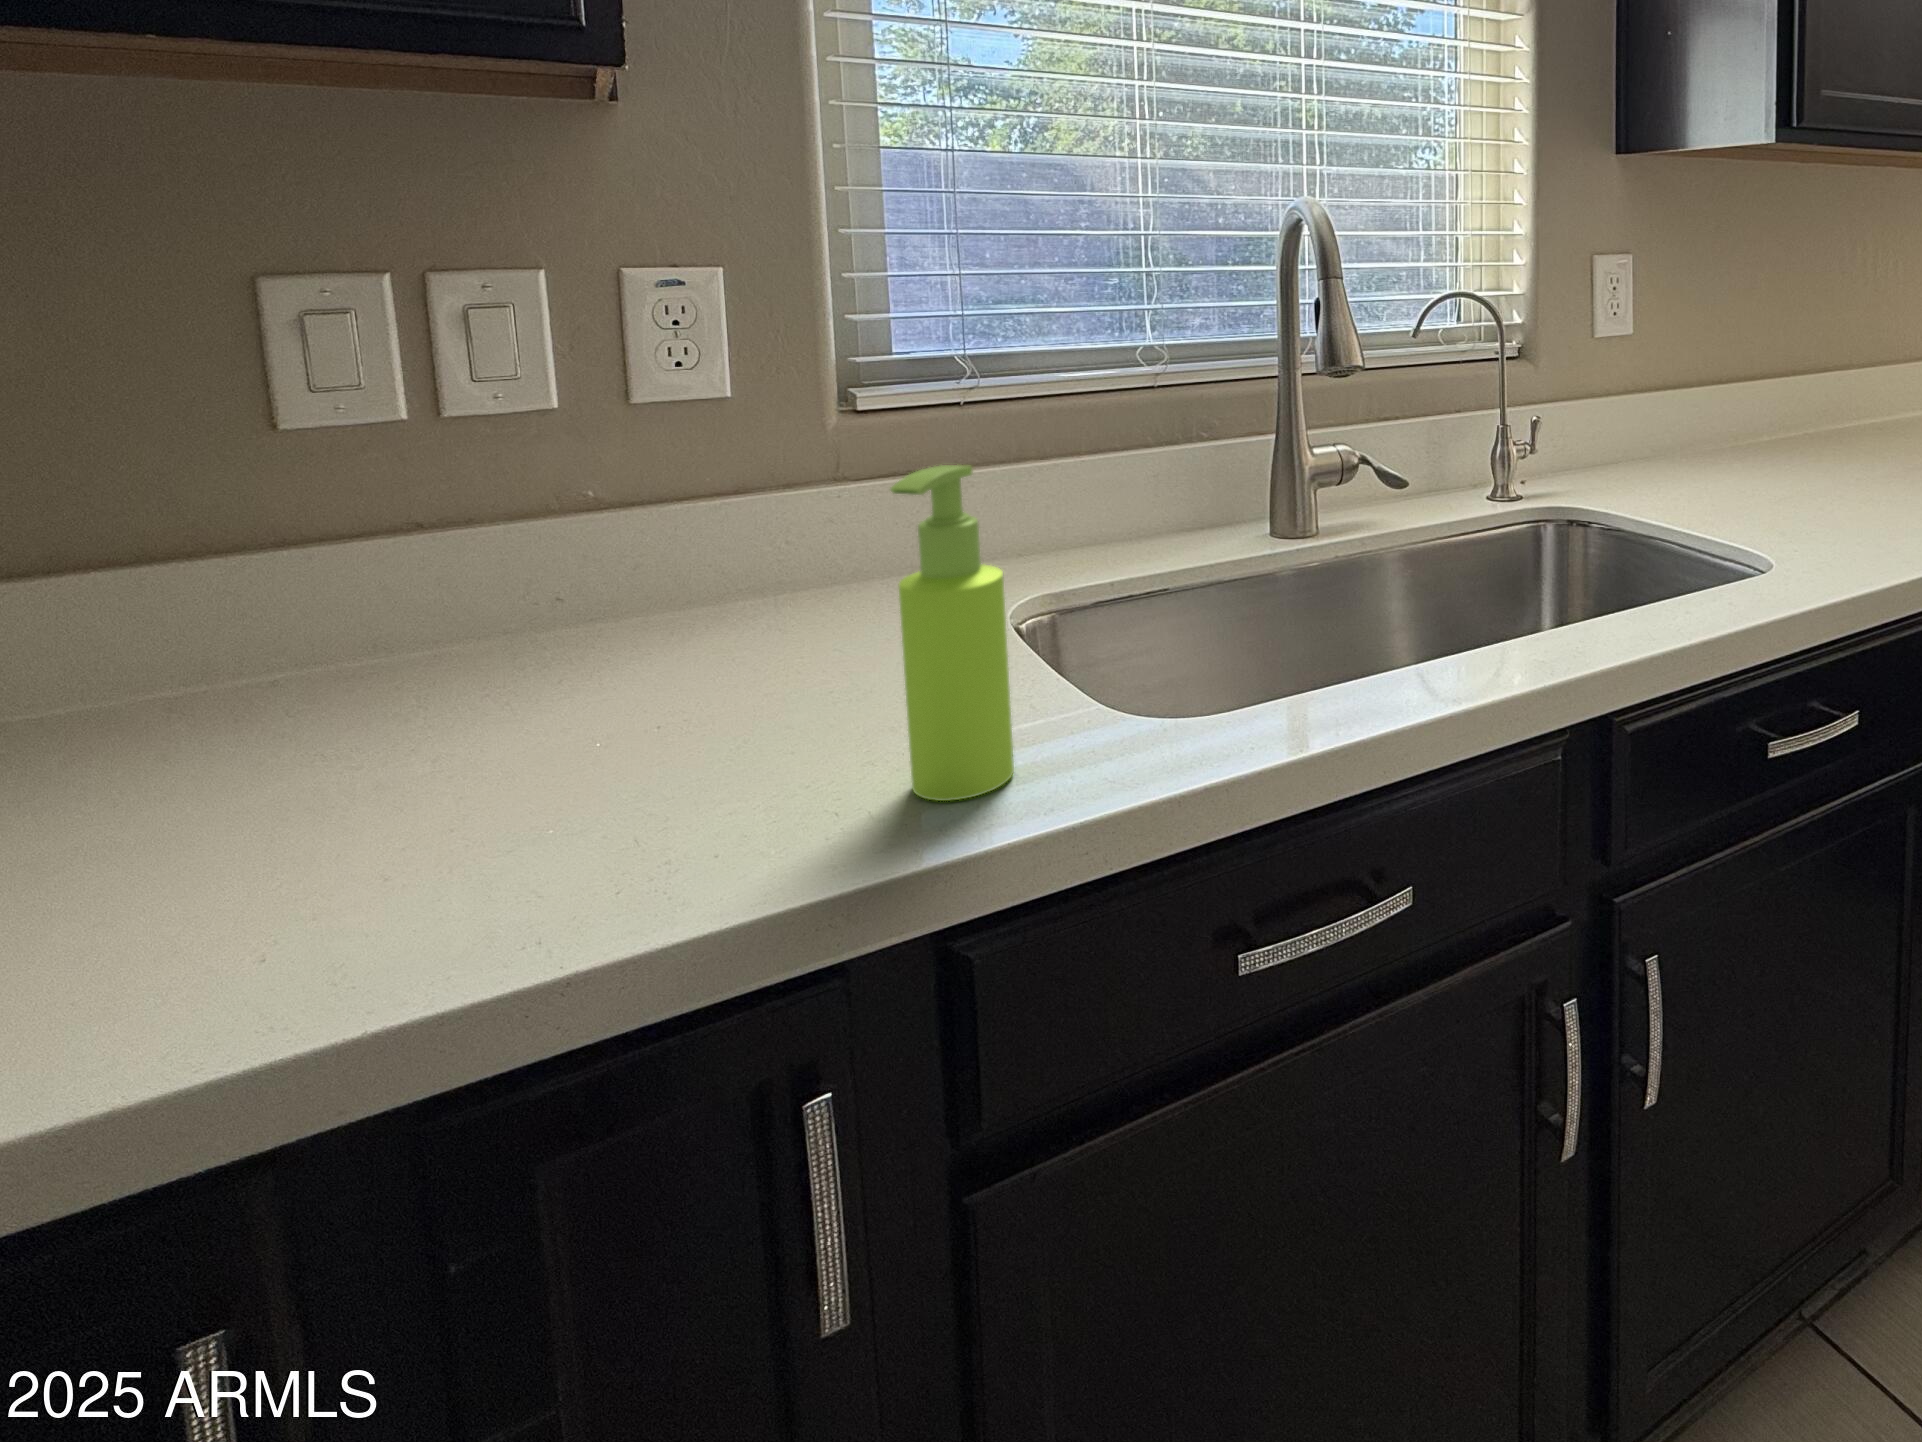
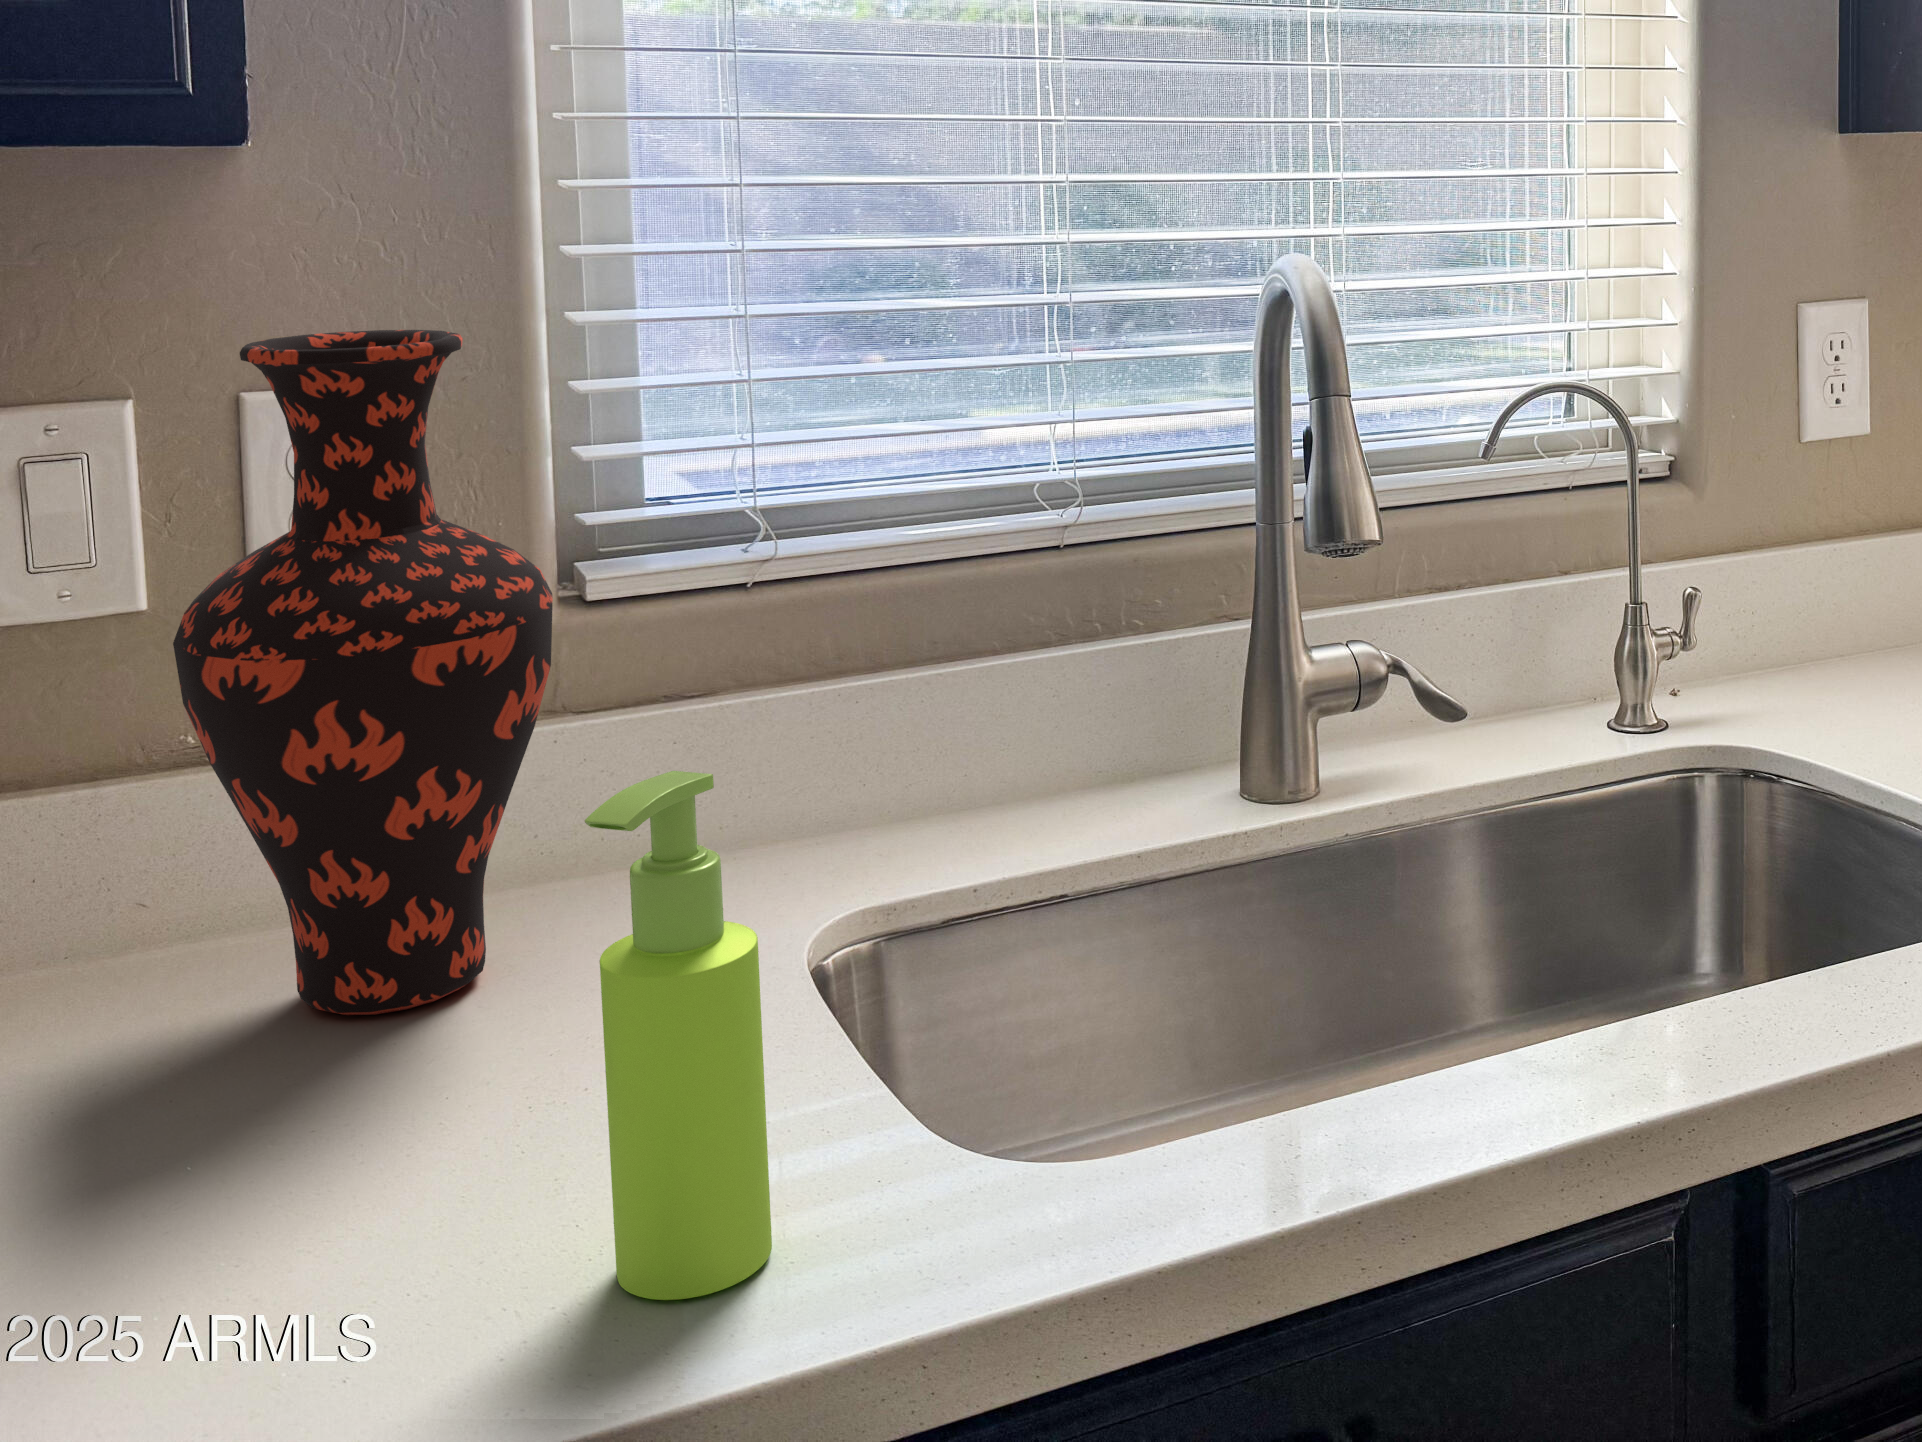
vase: none [583,222,842,658] -> present [173,330,553,1015]

